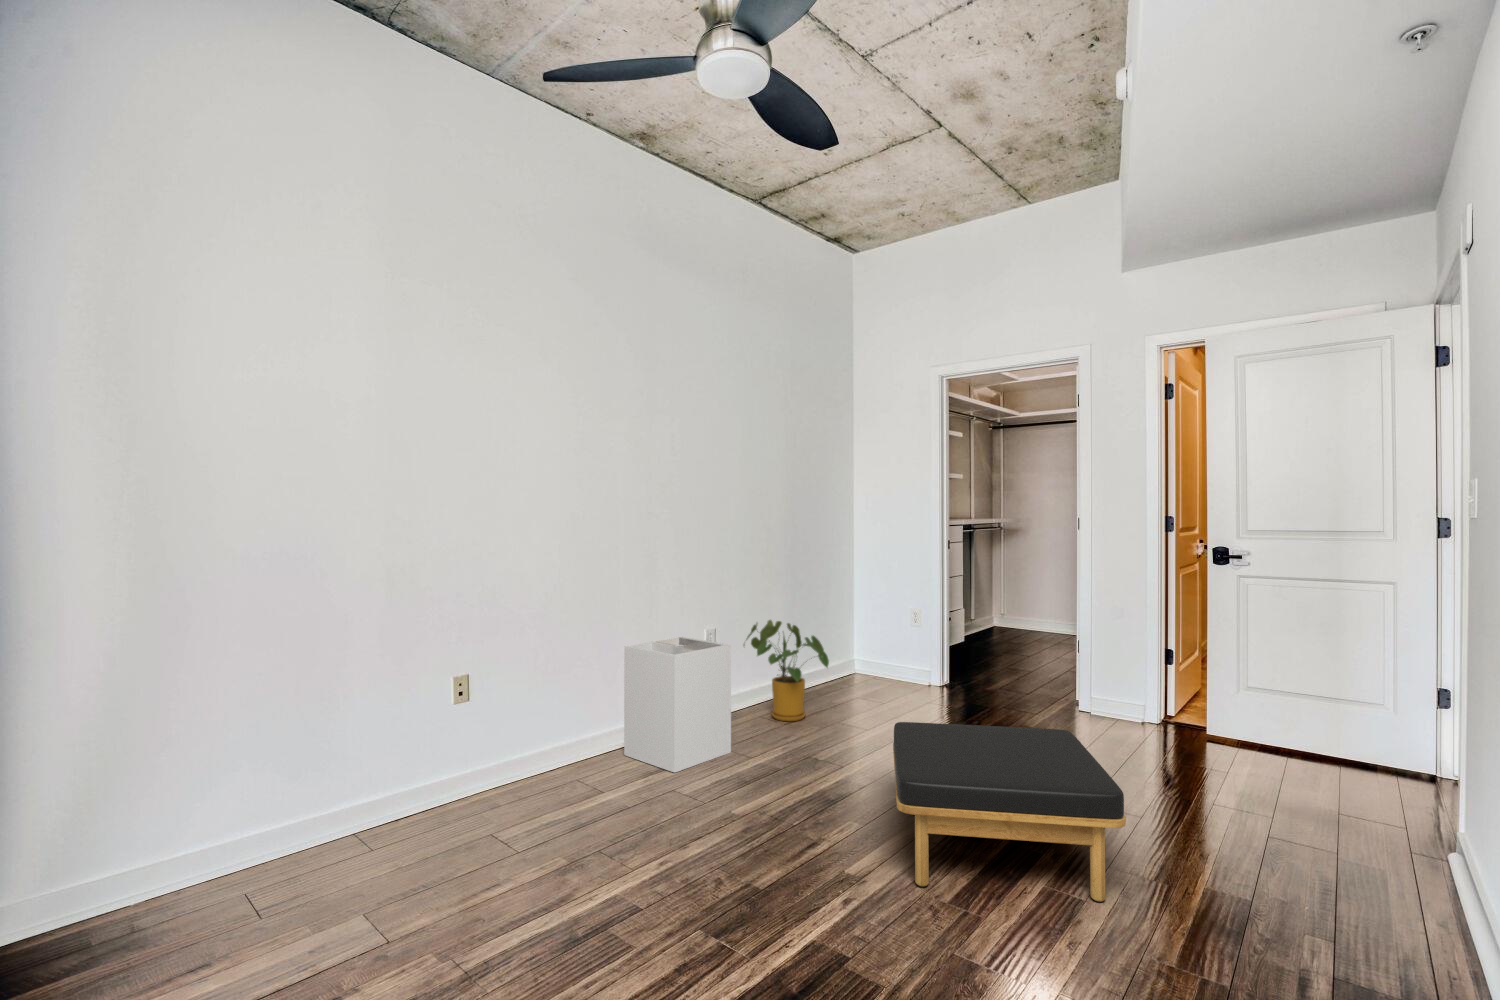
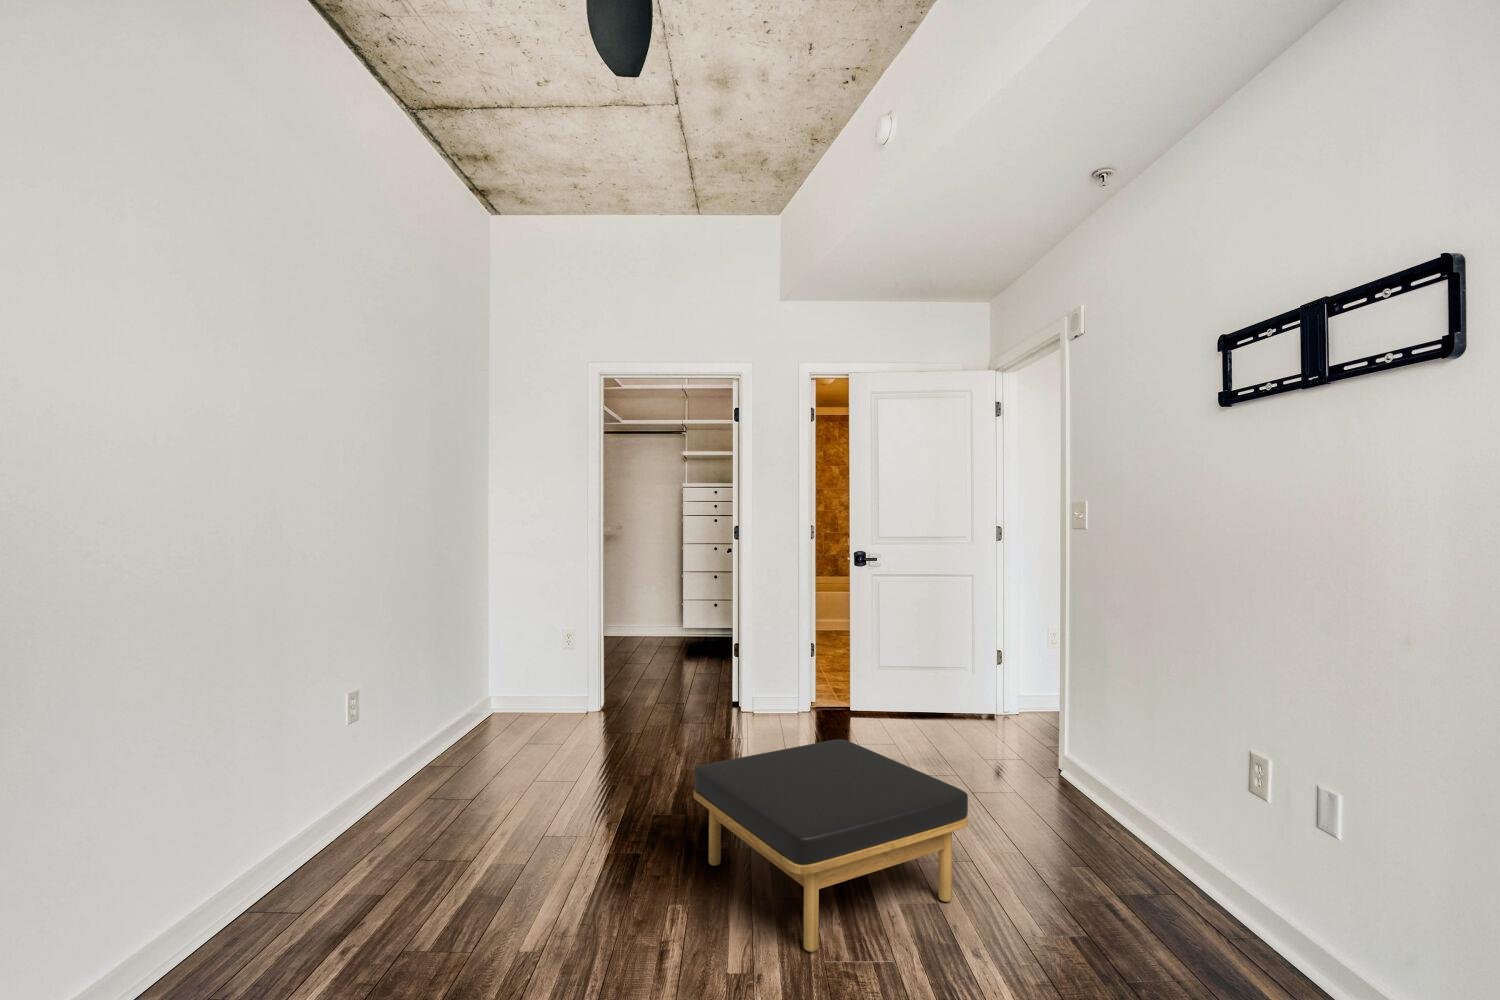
house plant: present [744,620,829,721] -> none [397,662,524,792]
laundry hamper: present [624,637,731,773] -> none [258,705,433,912]

